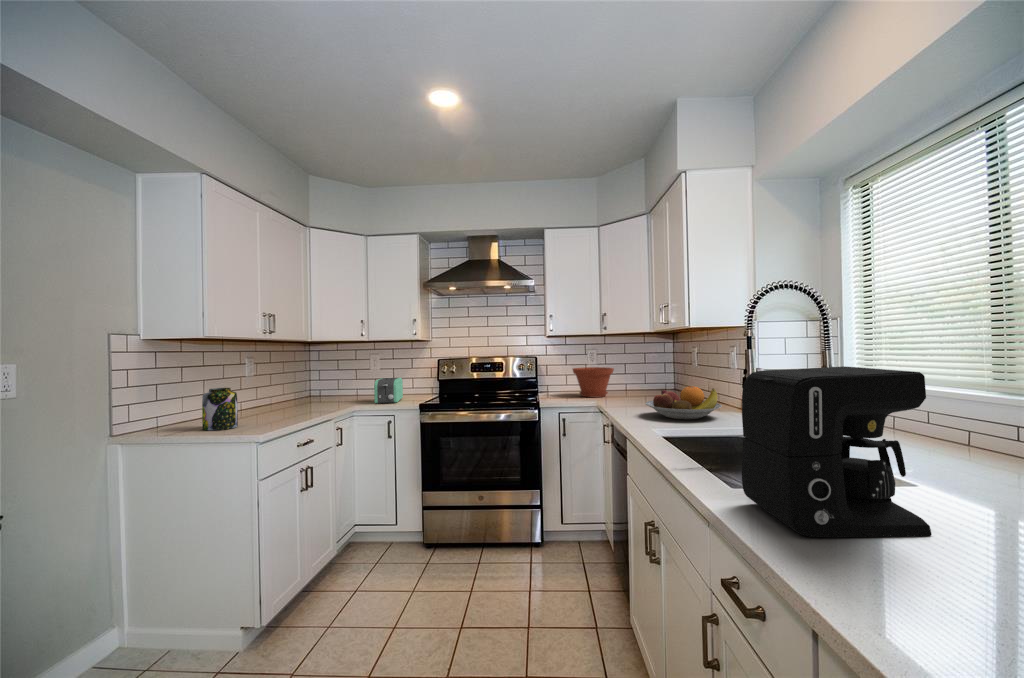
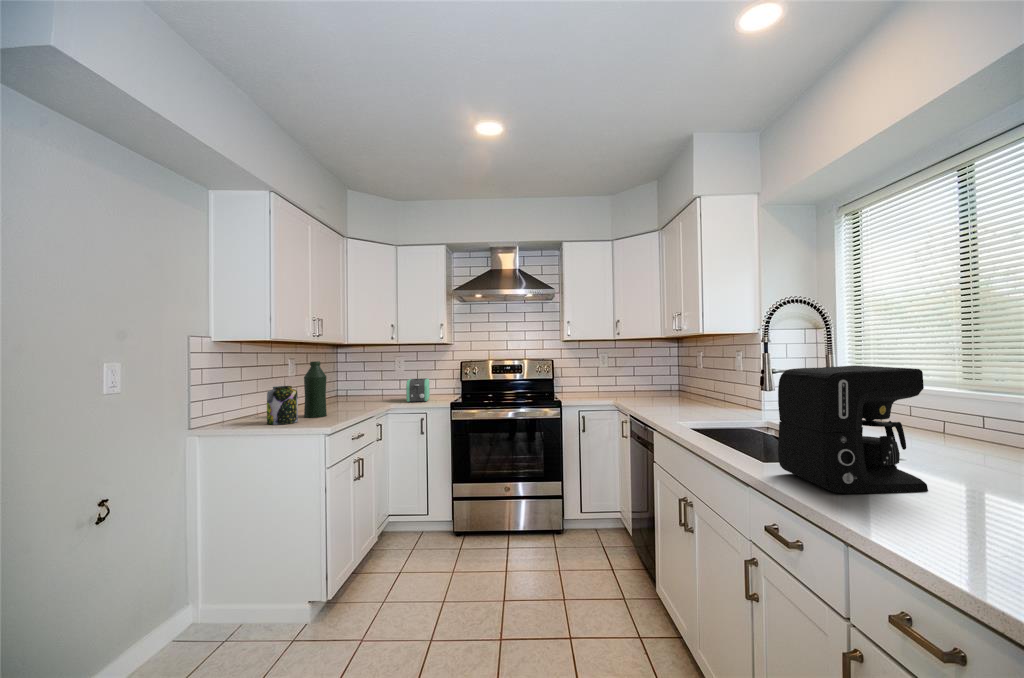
bottle: none [250,361,276,422] -> present [304,361,327,418]
plant pot: present [573,367,614,398] -> none [587,369,626,397]
fruit bowl: present [645,386,722,419] -> none [664,386,732,414]

